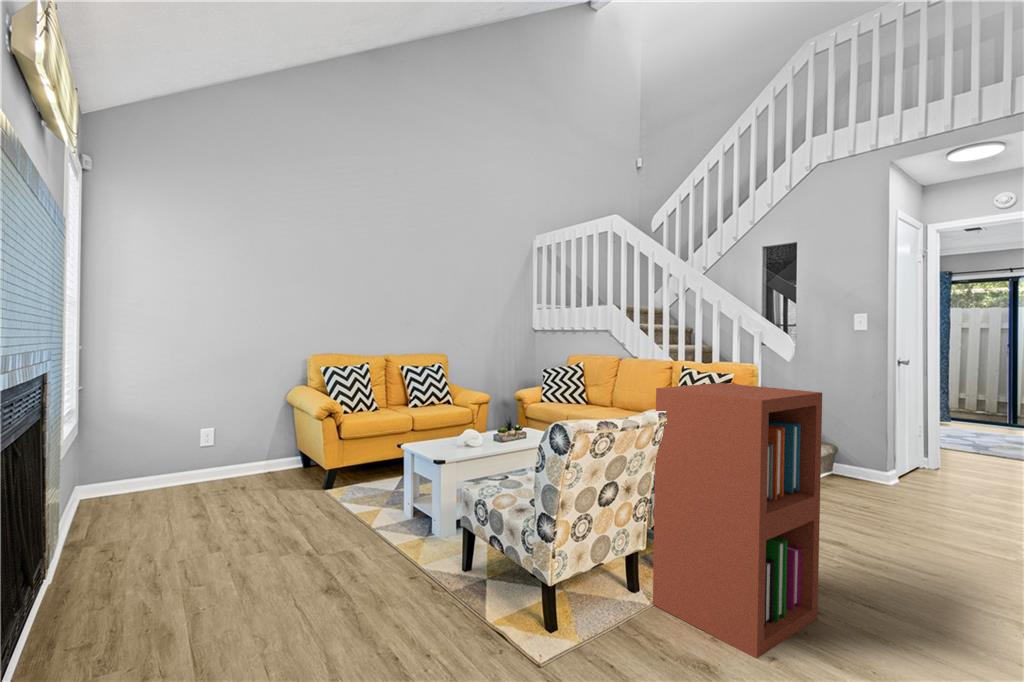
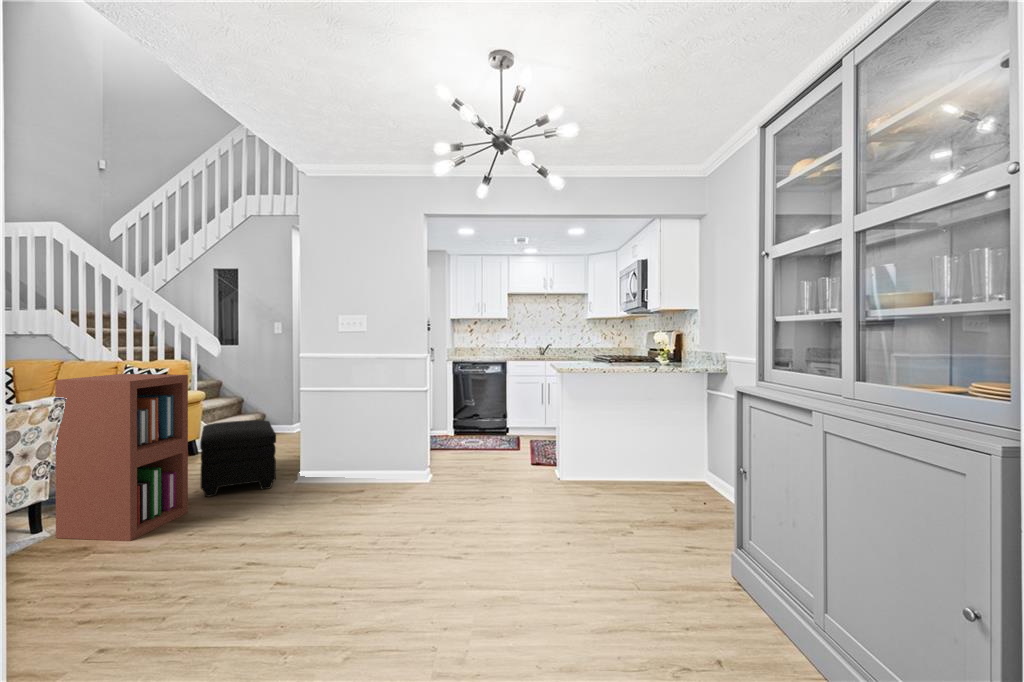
ottoman: none [795,462,955,604] -> present [200,420,276,497]

